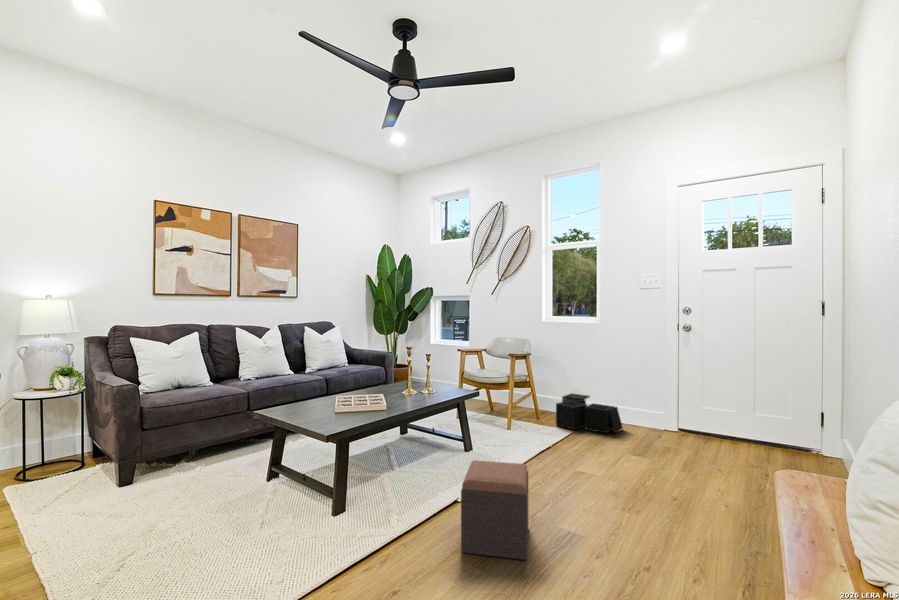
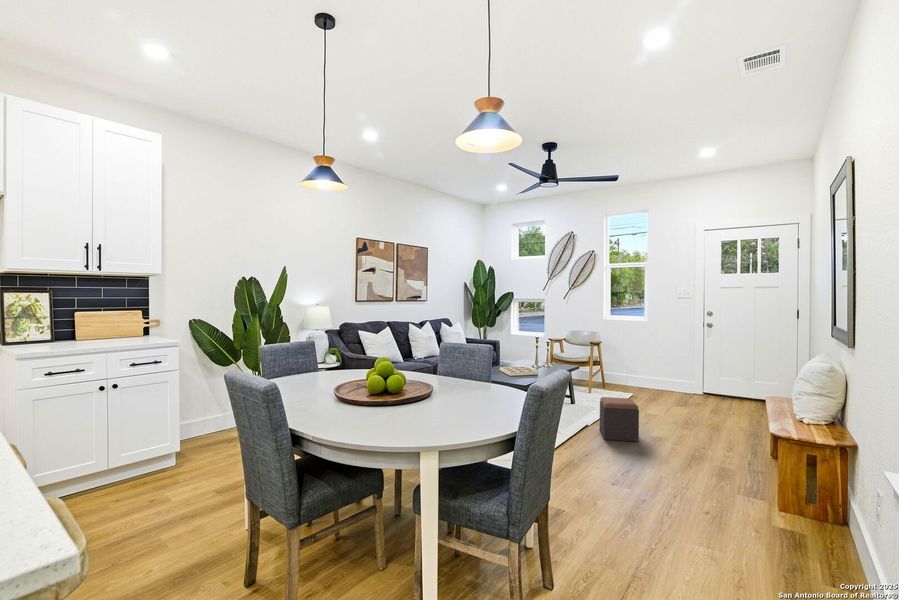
storage bin: present [556,393,623,433] -> none [620,370,666,395]

